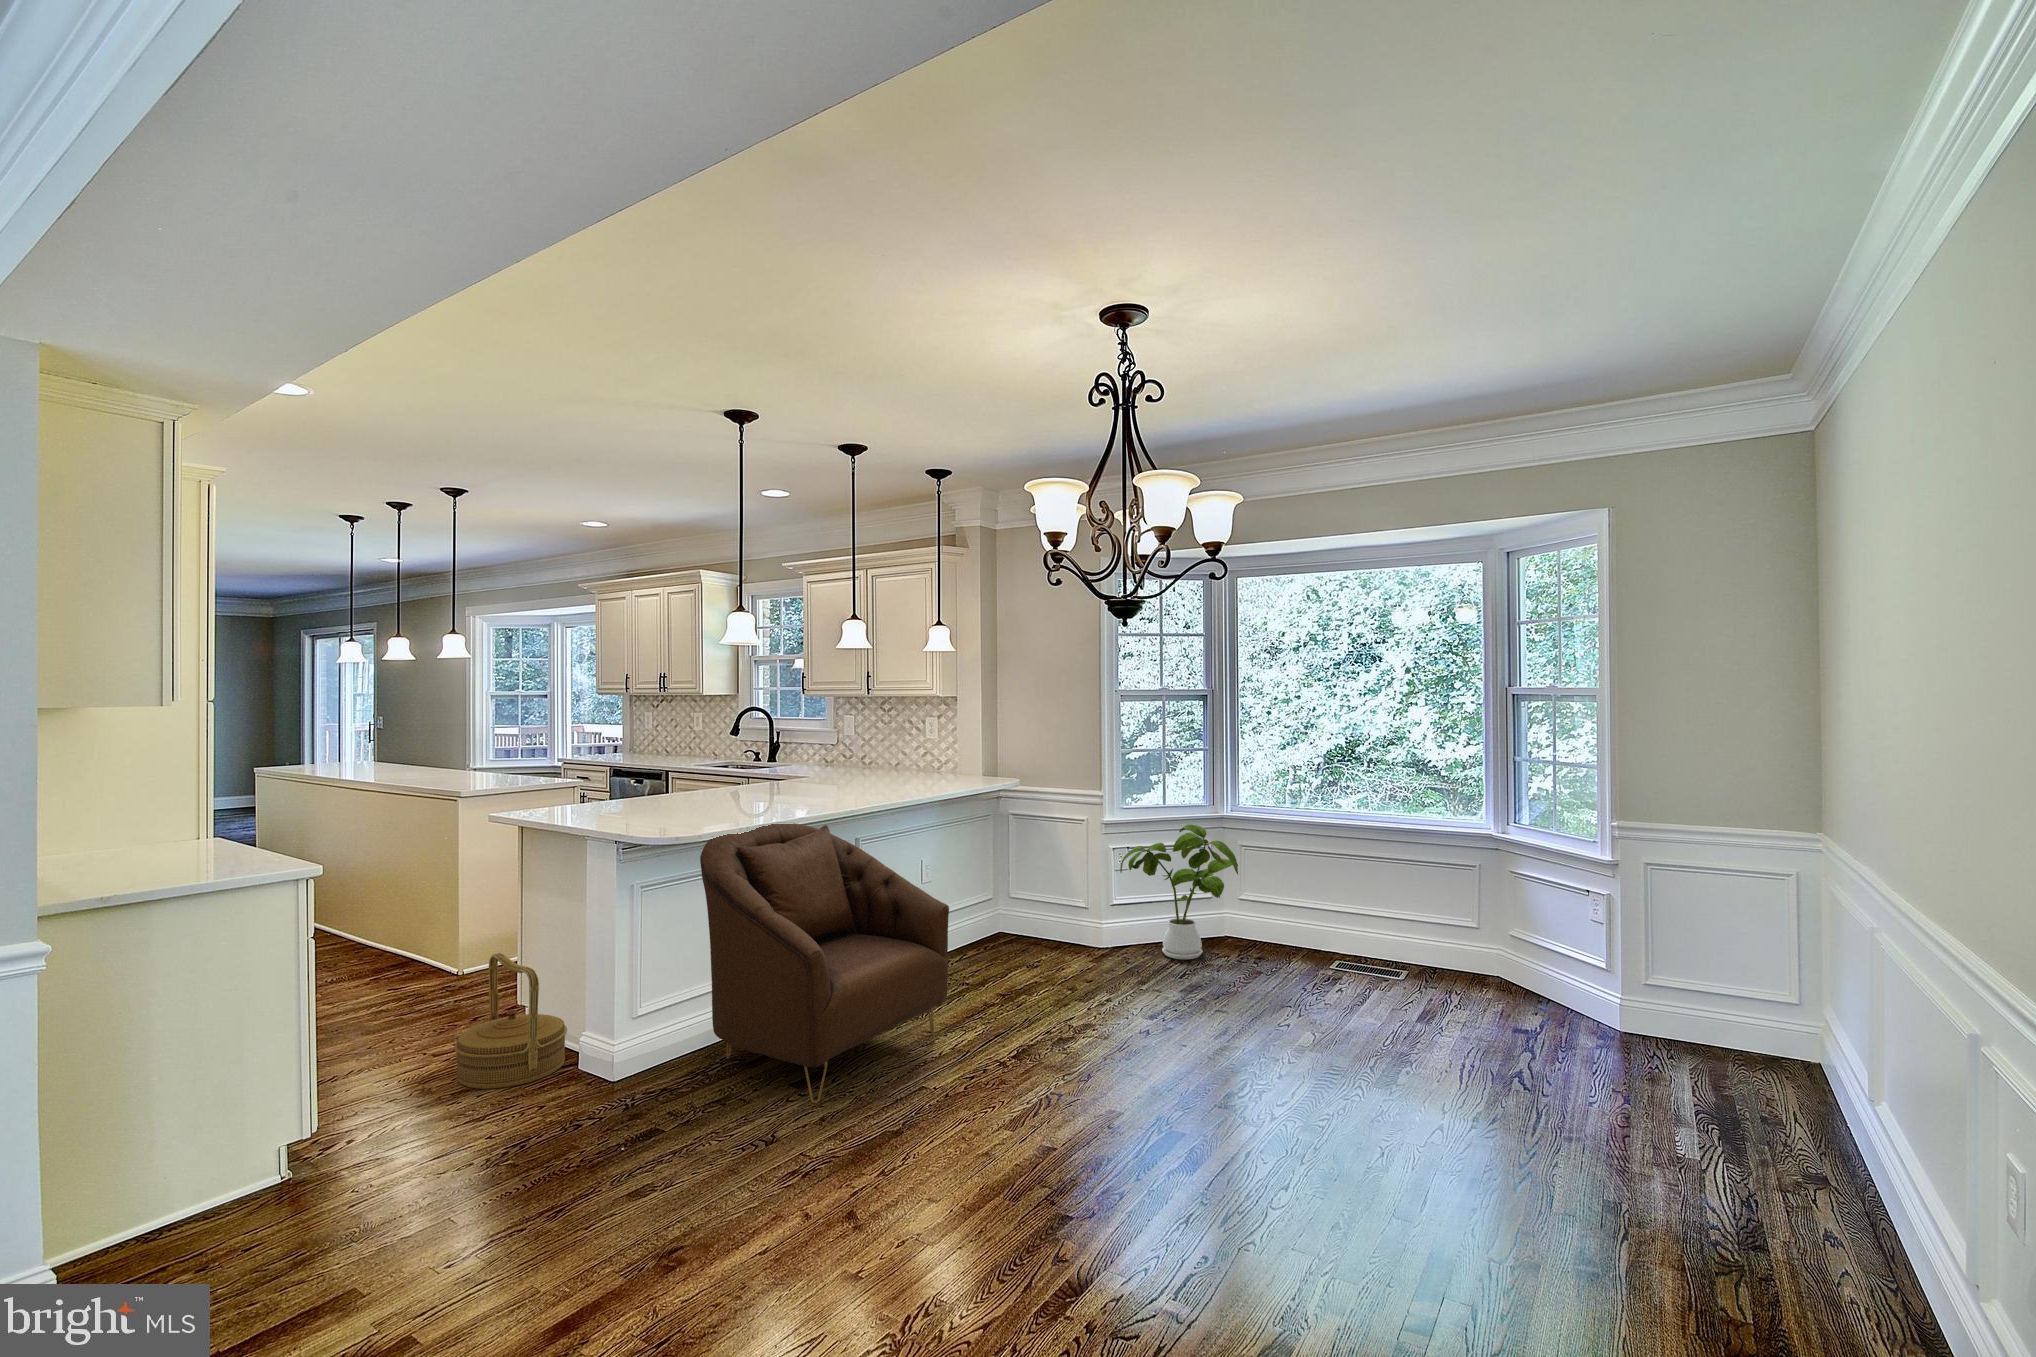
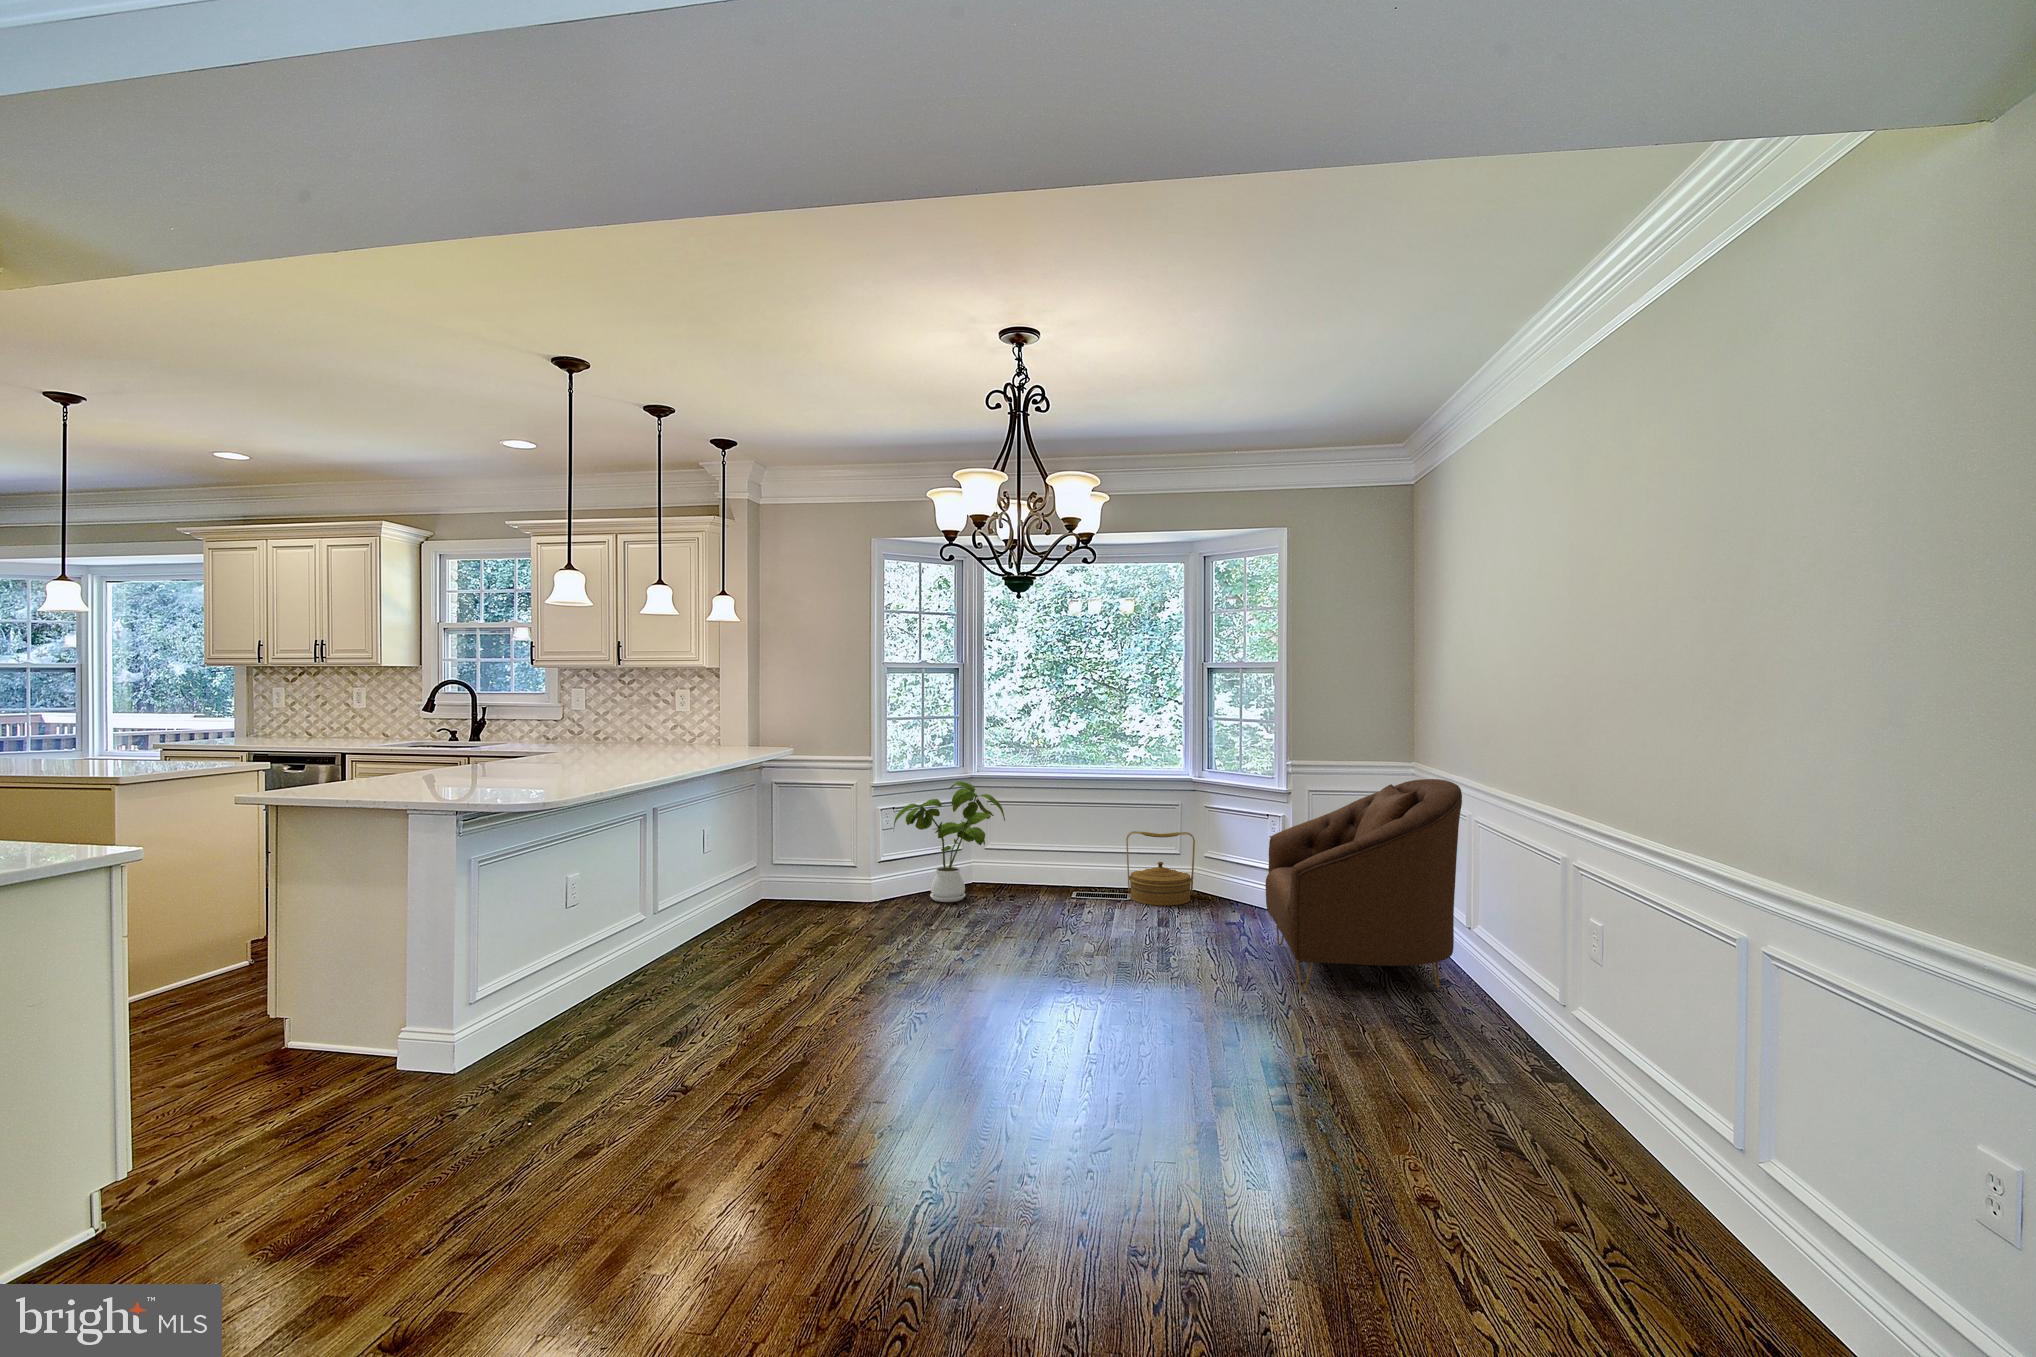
armchair: present [700,823,949,1103] -> present [1265,779,1462,992]
woven basket: present [454,953,567,1089] -> present [1126,831,1195,906]

